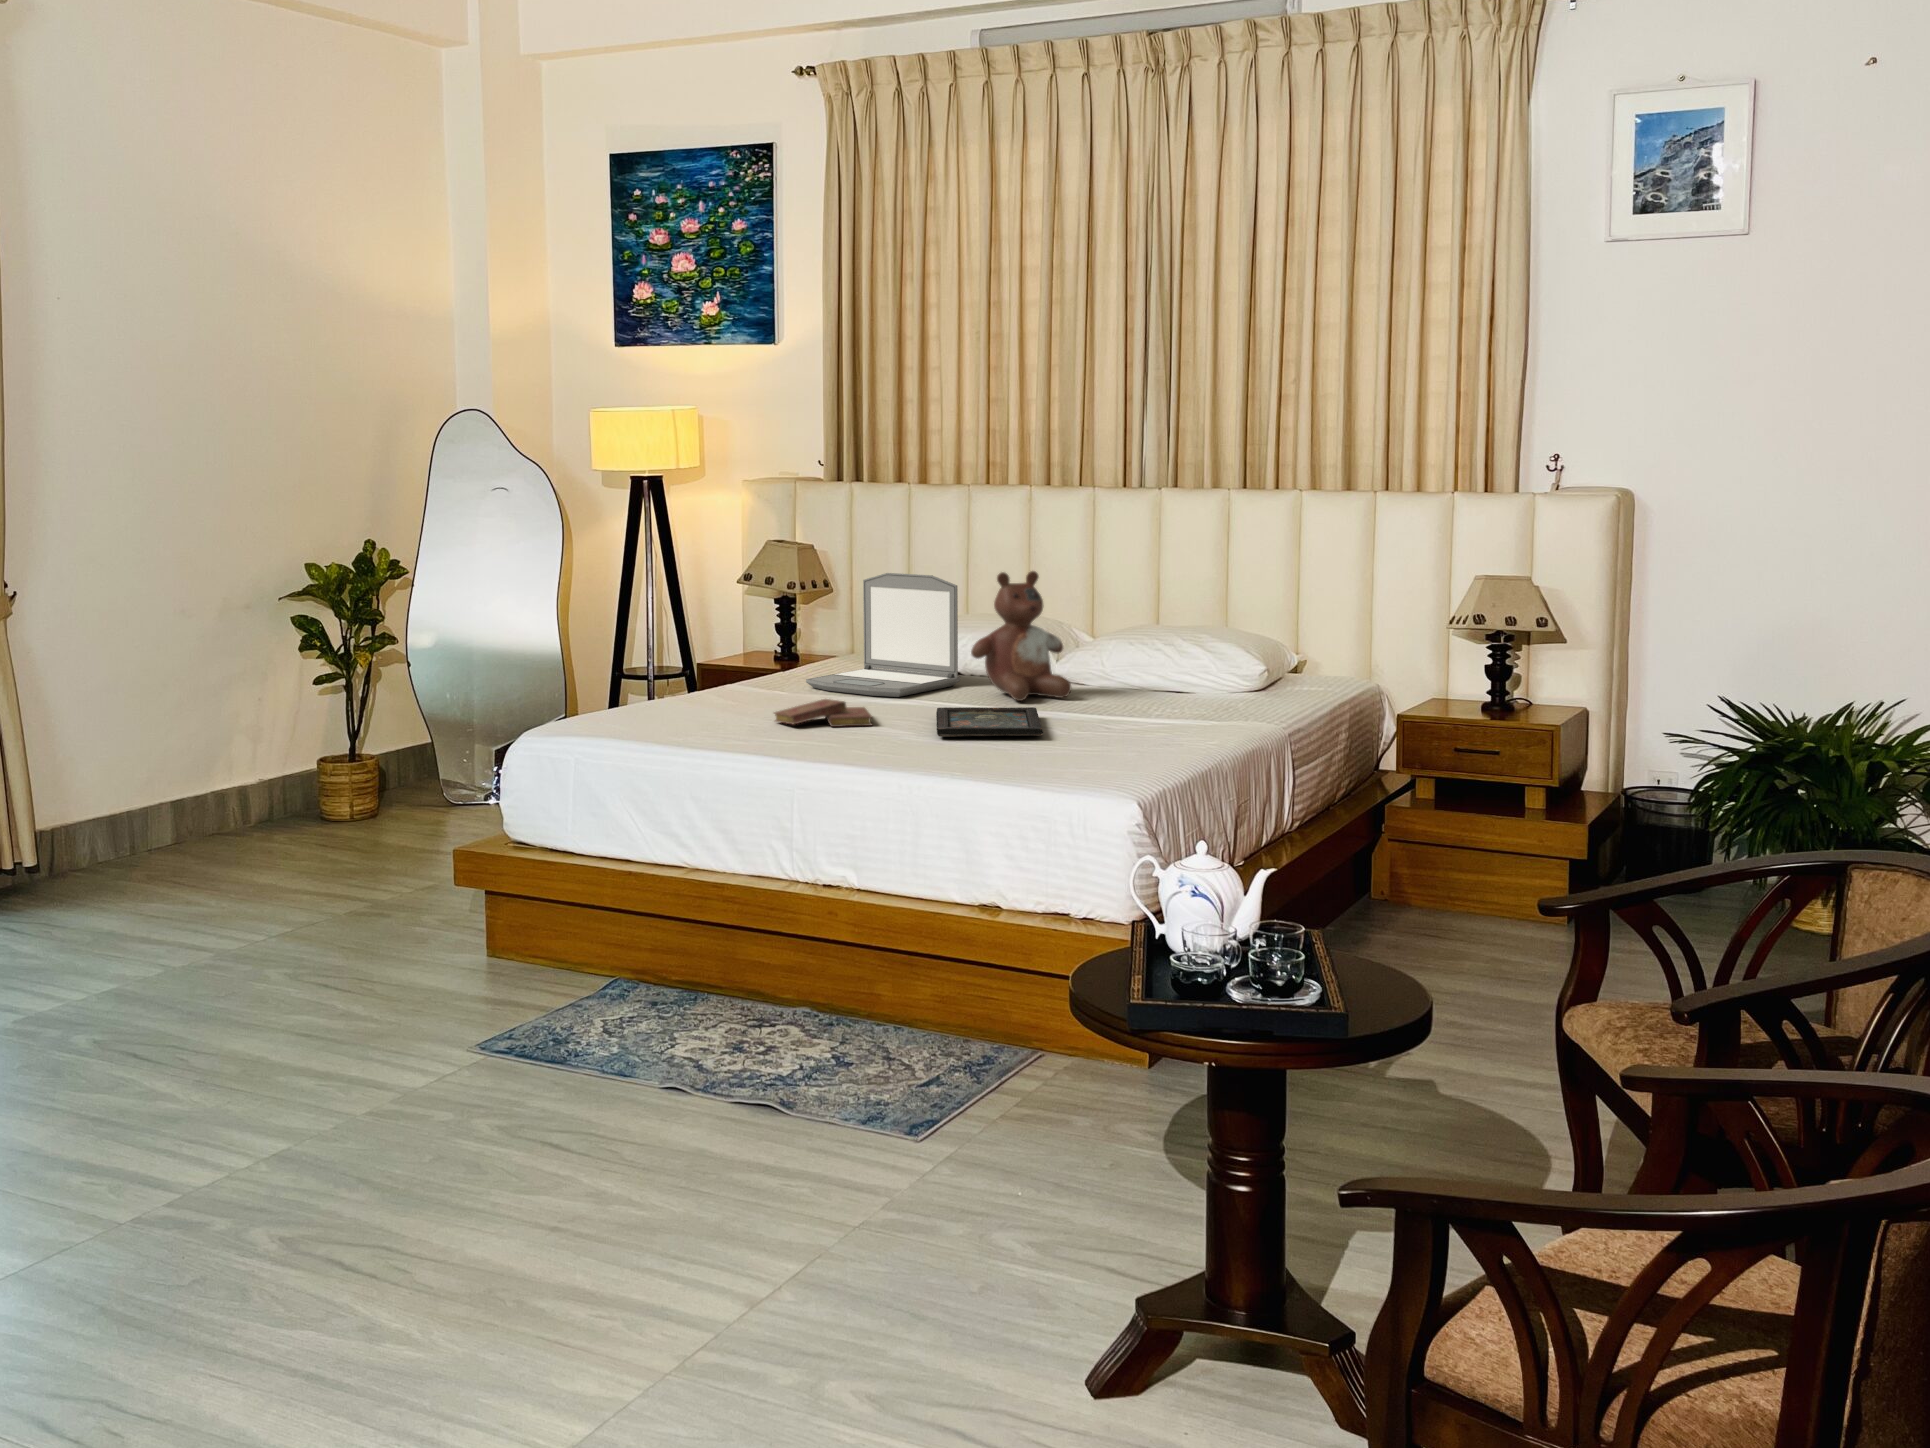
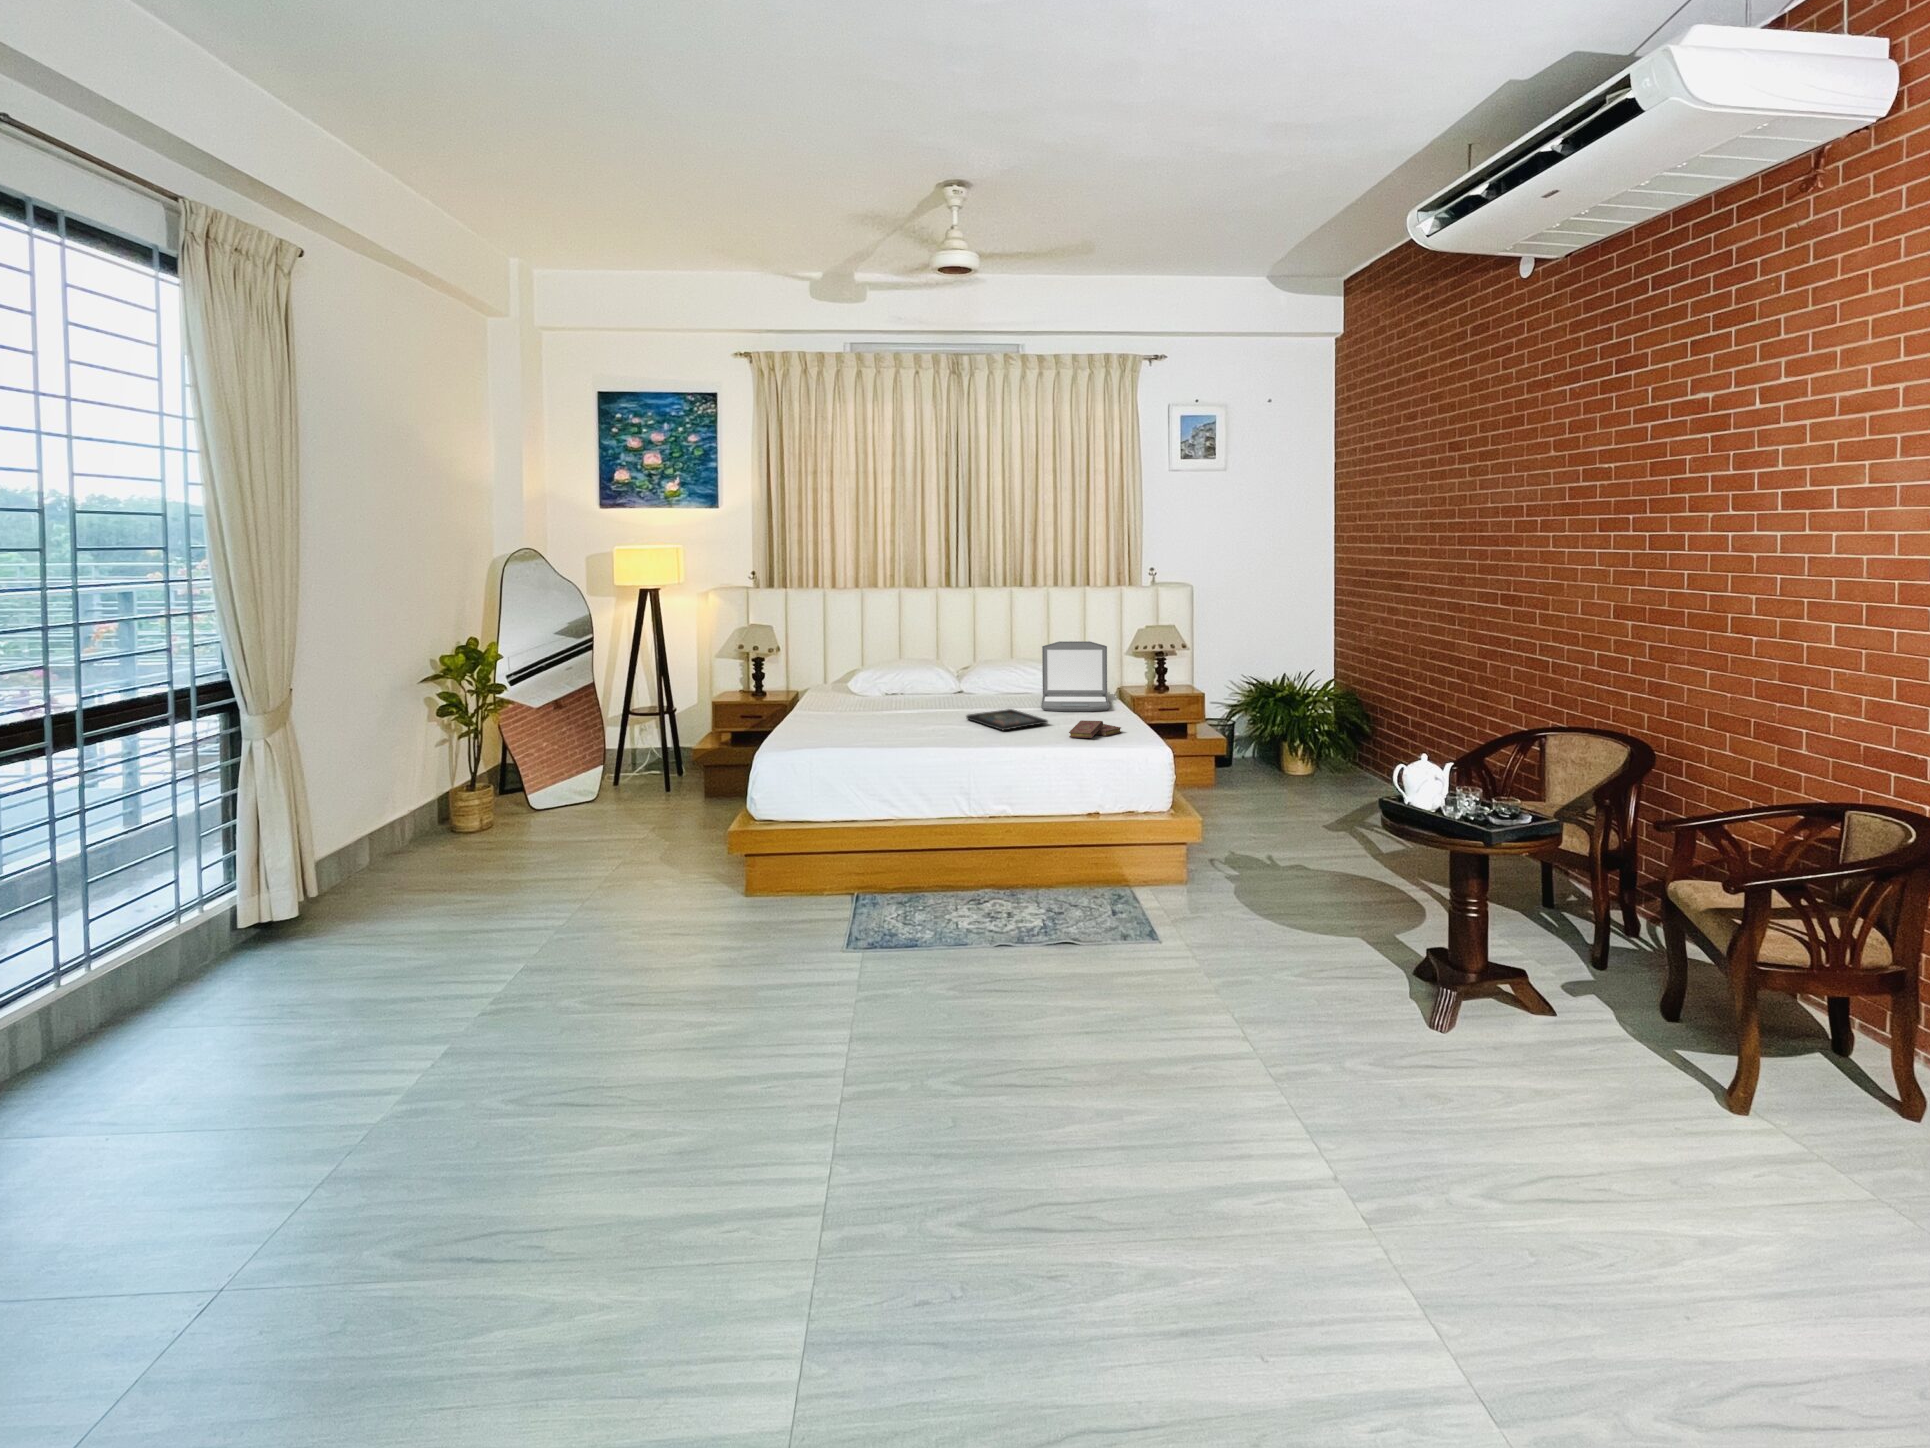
stuffed bear: present [971,571,1071,701] -> none [949,637,1000,706]
laptop: present [806,573,960,697] -> present [1041,641,1109,711]
book: present [774,699,872,727] -> present [1069,720,1121,738]

